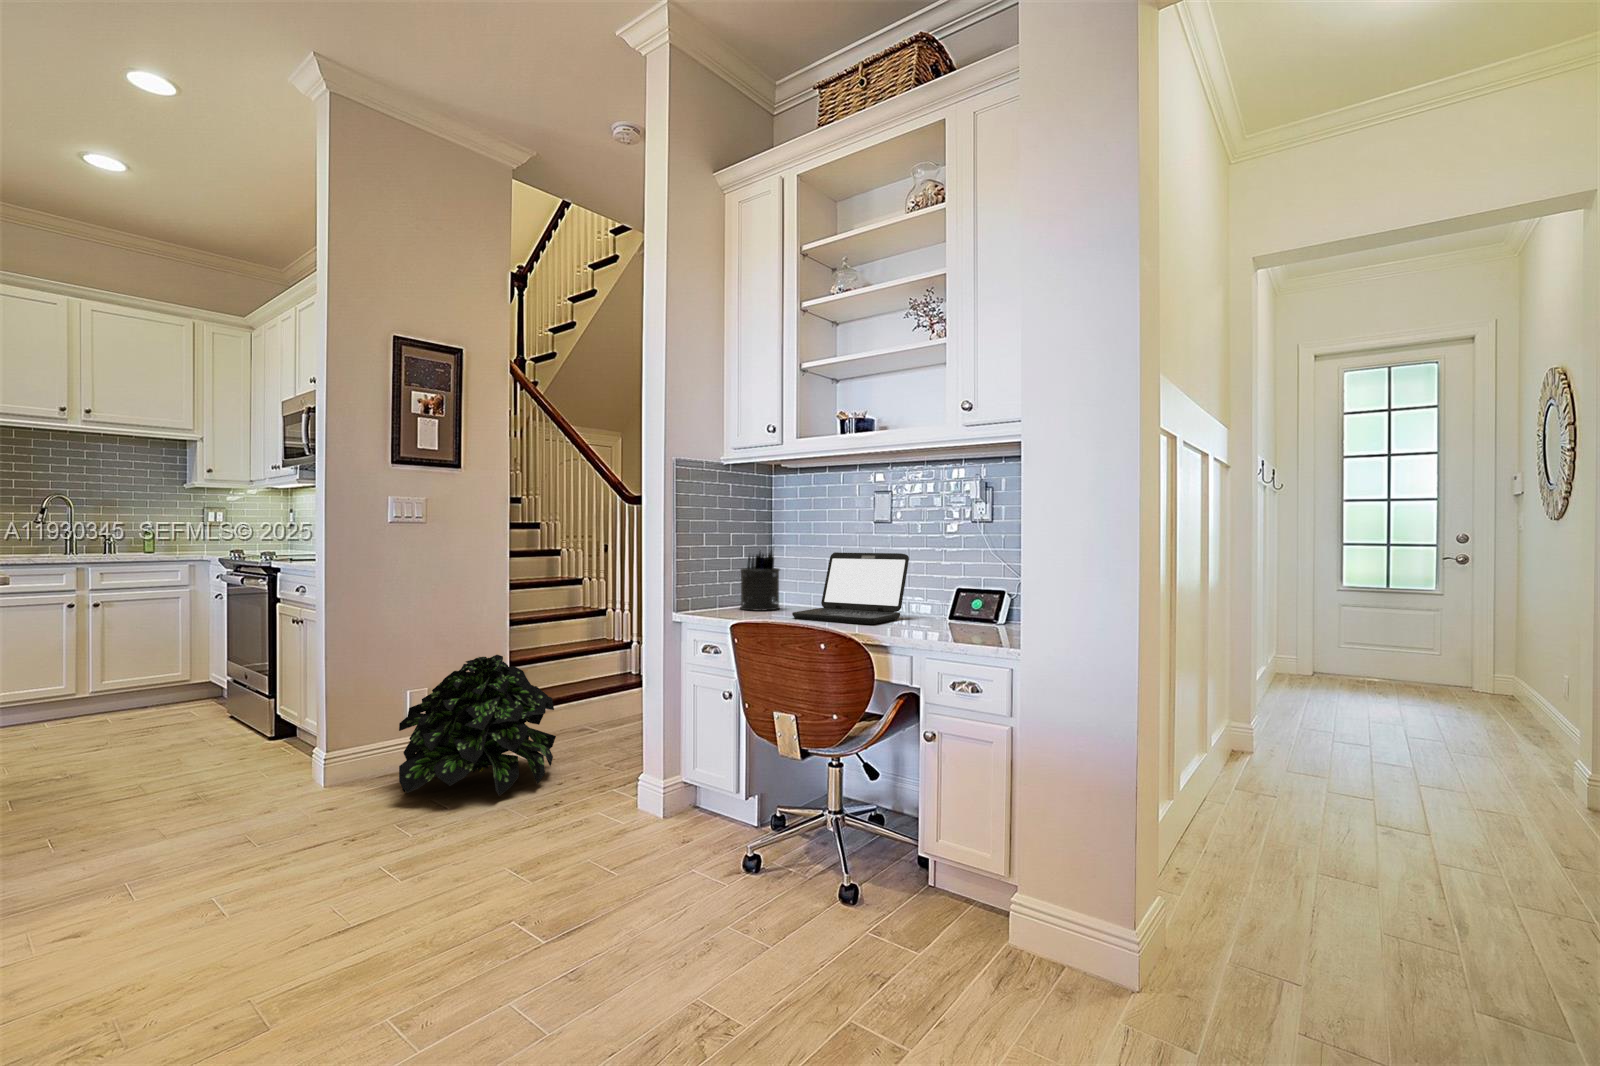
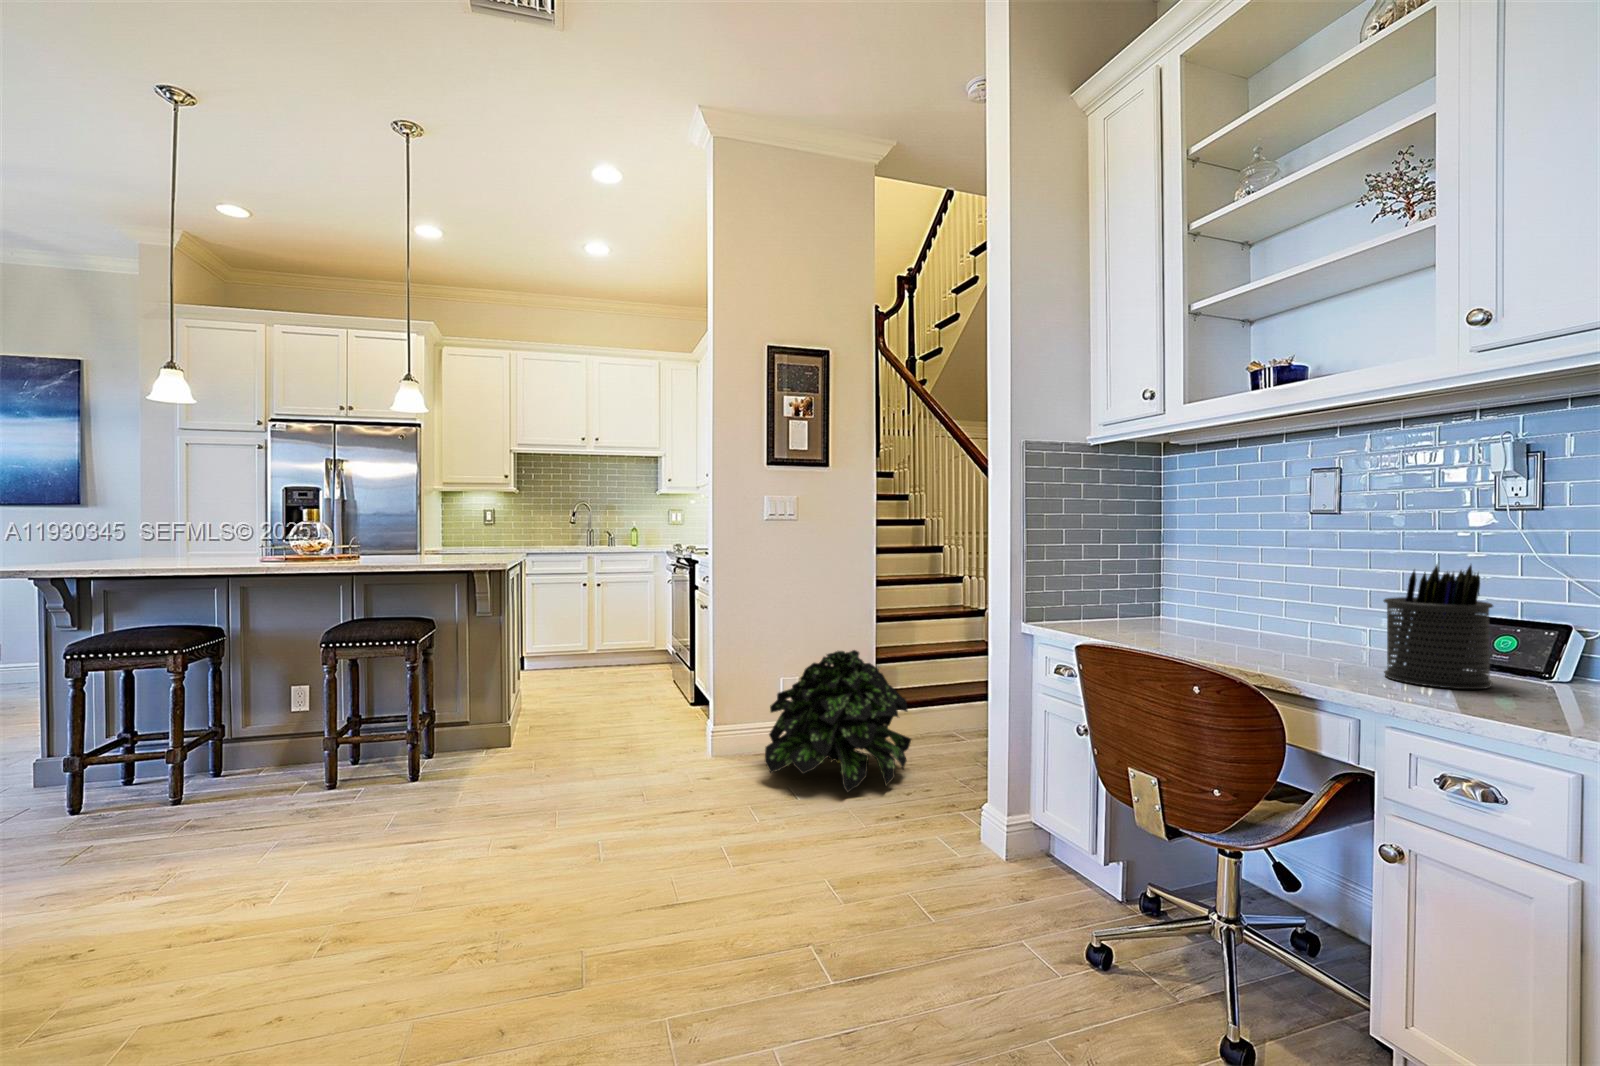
pen holder: present [740,550,780,611] -> present [1384,565,1493,689]
laptop: present [792,552,909,624] -> none [1169,554,1367,661]

